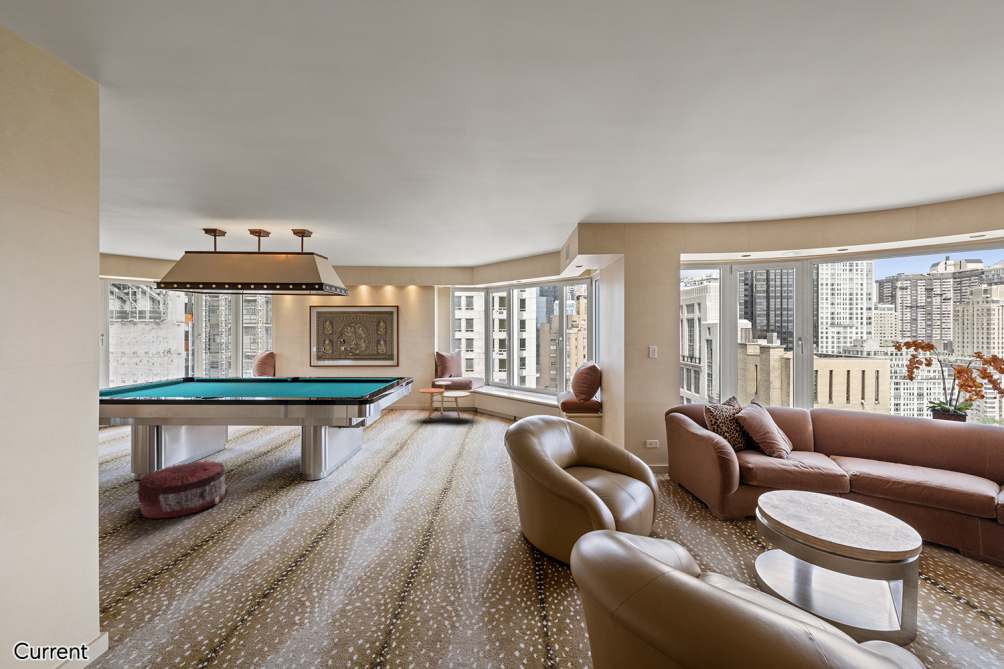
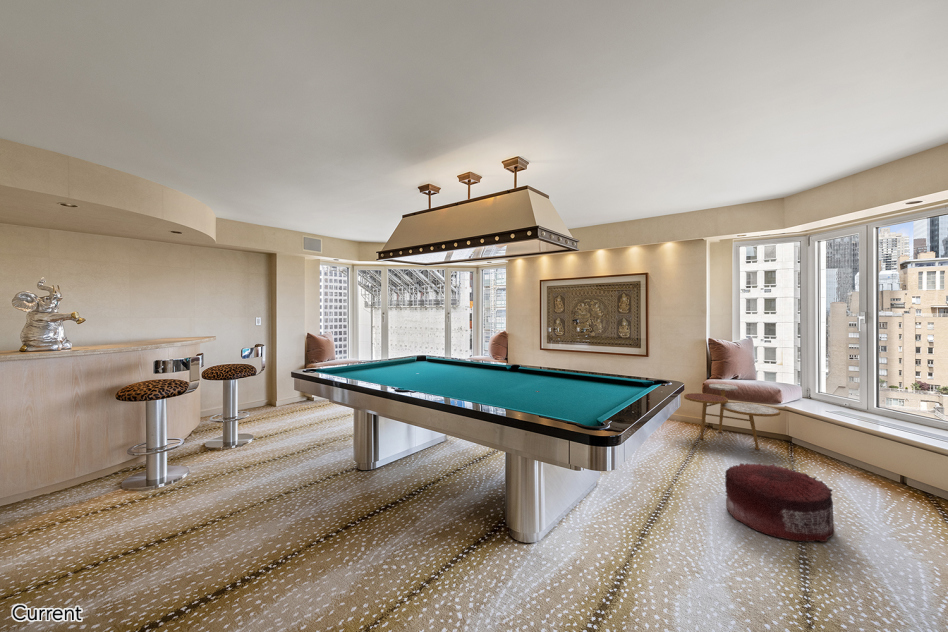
pouf: present [137,461,228,519] -> present [725,463,835,542]

